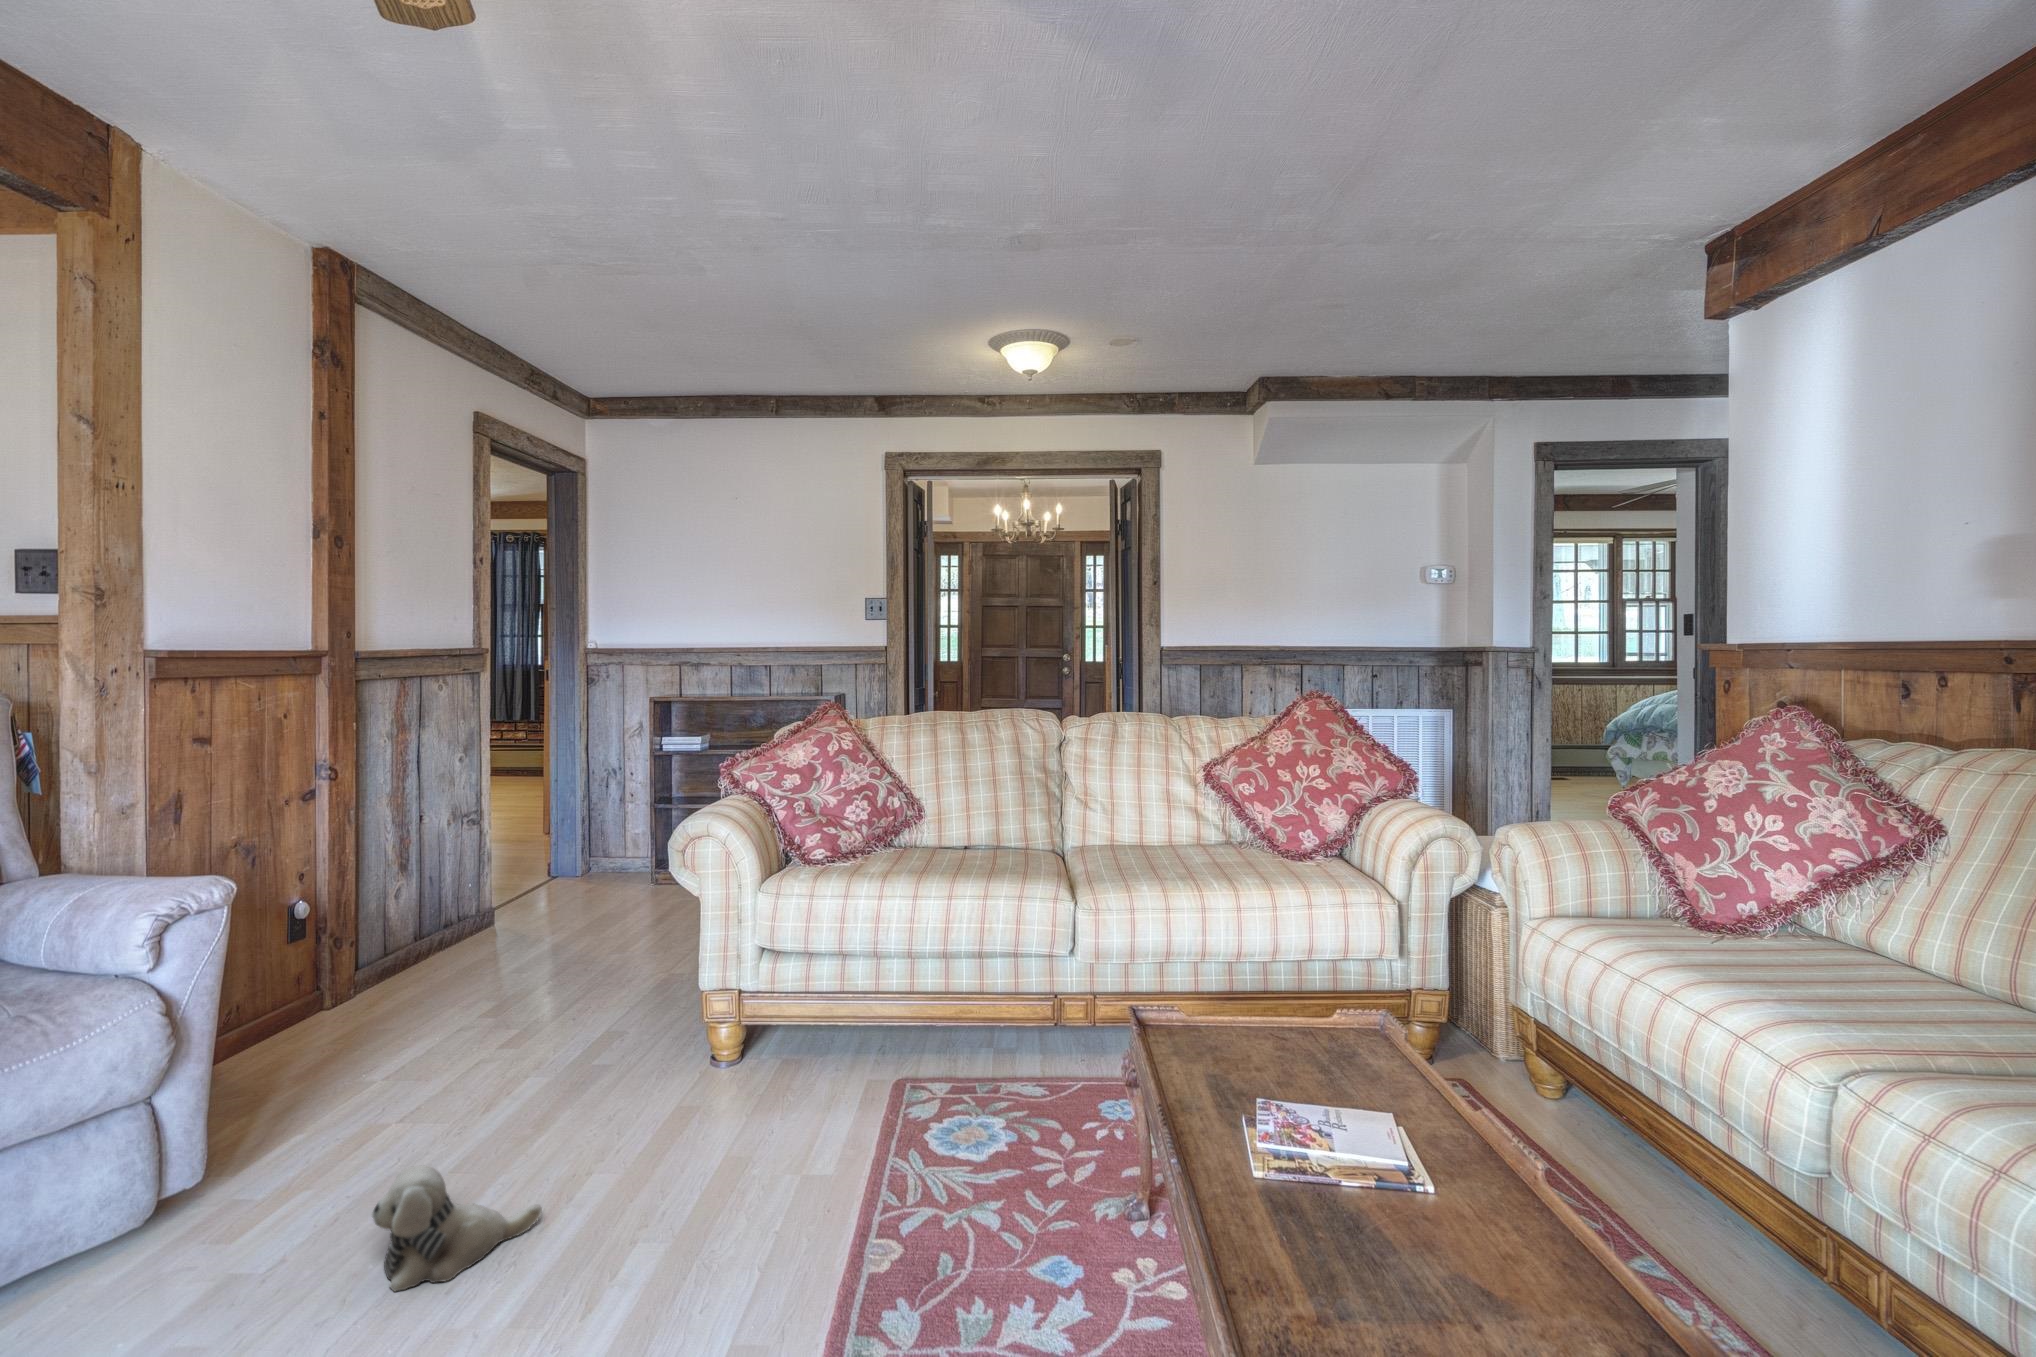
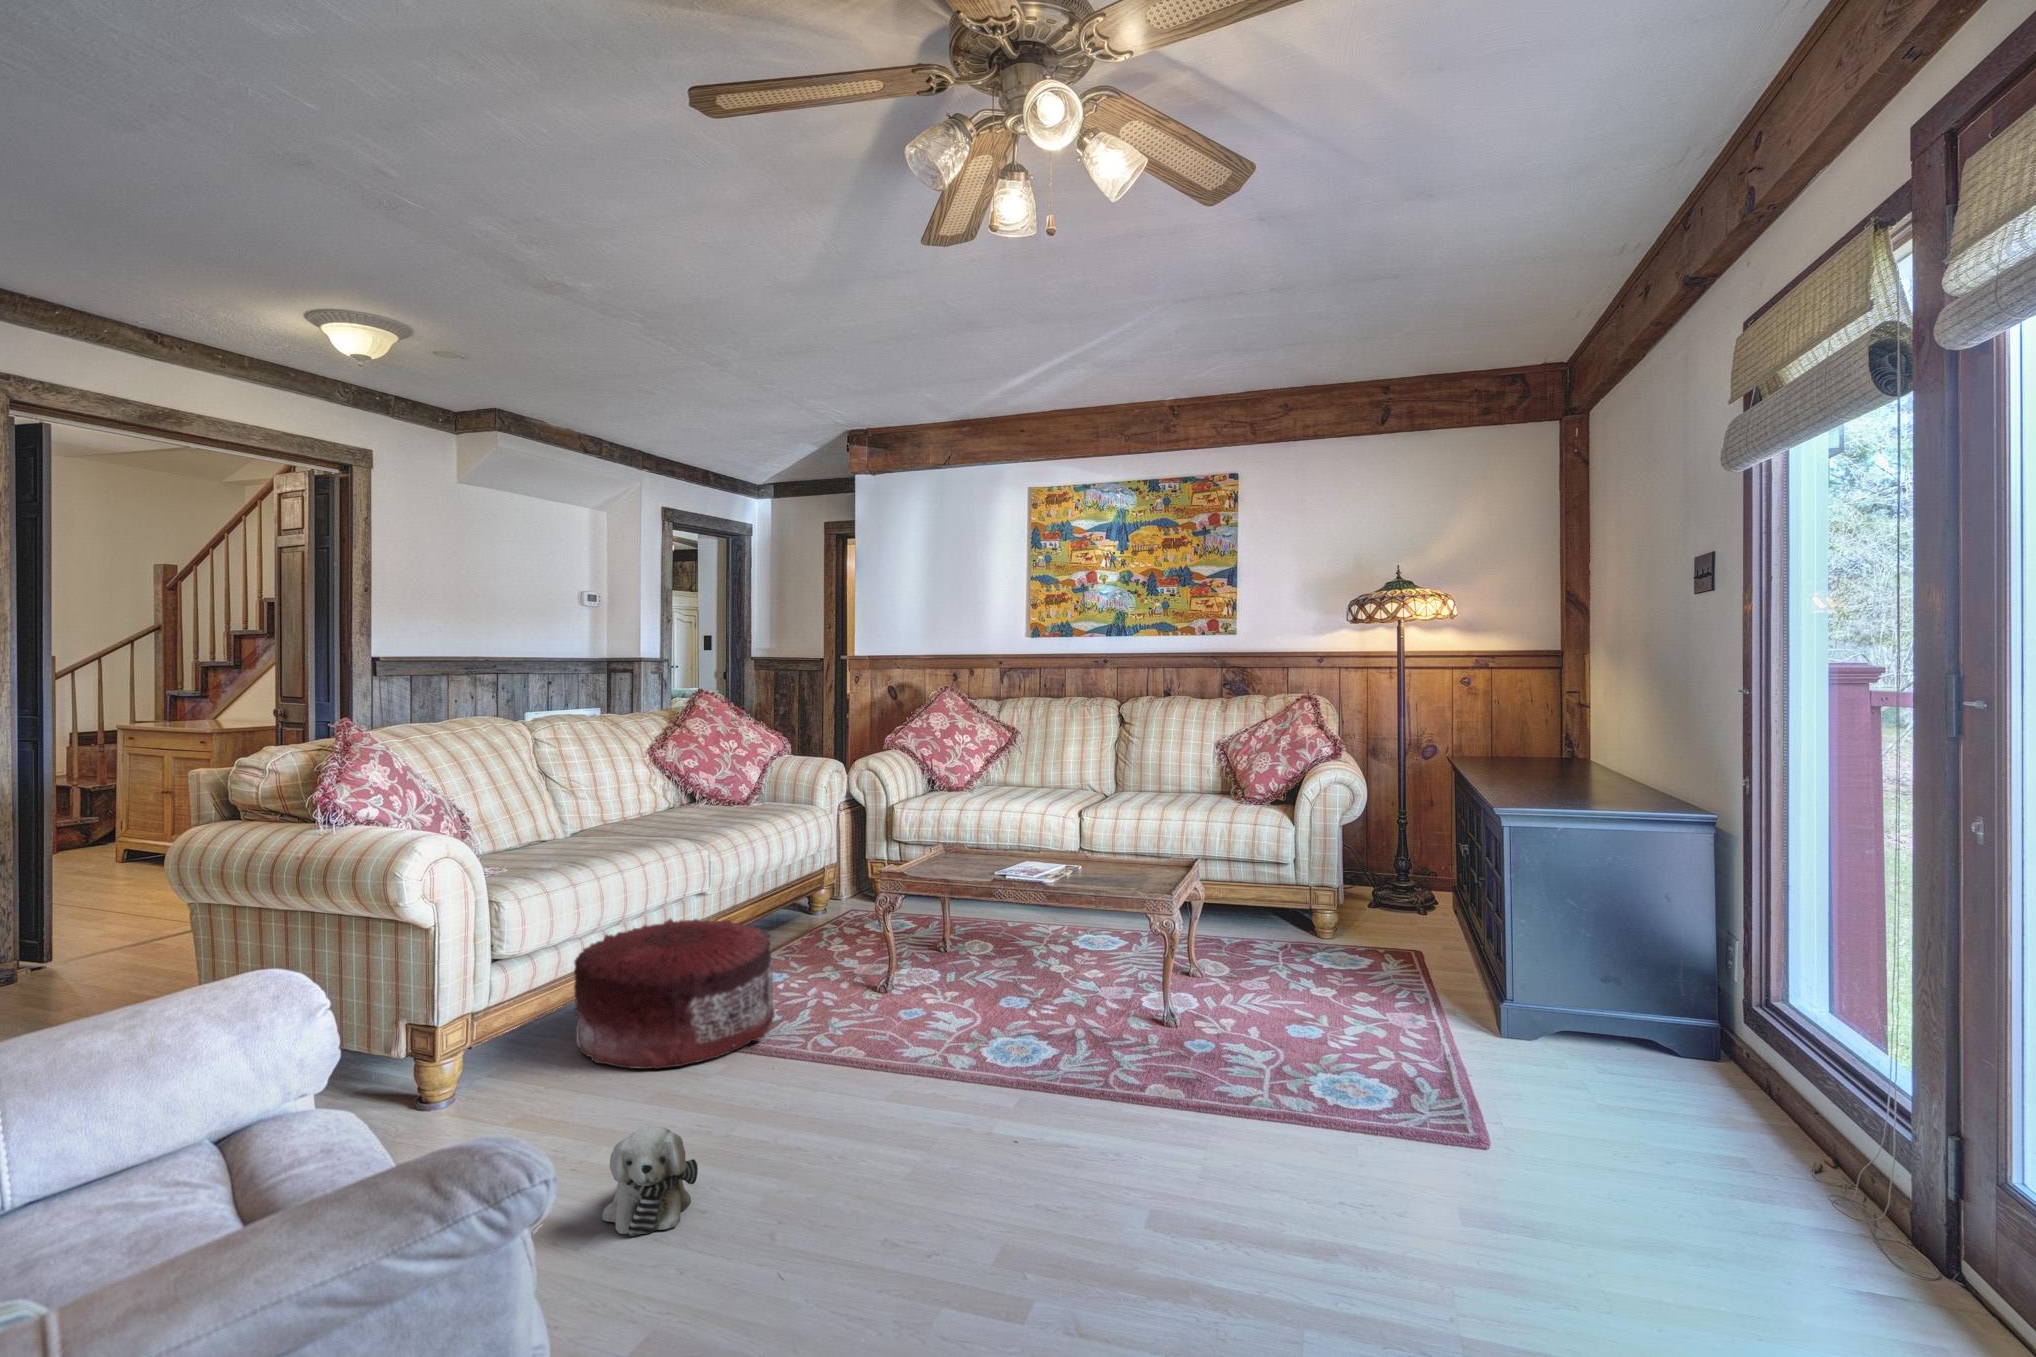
pouf: none [781,965,1022,1169] -> present [574,919,775,1069]

